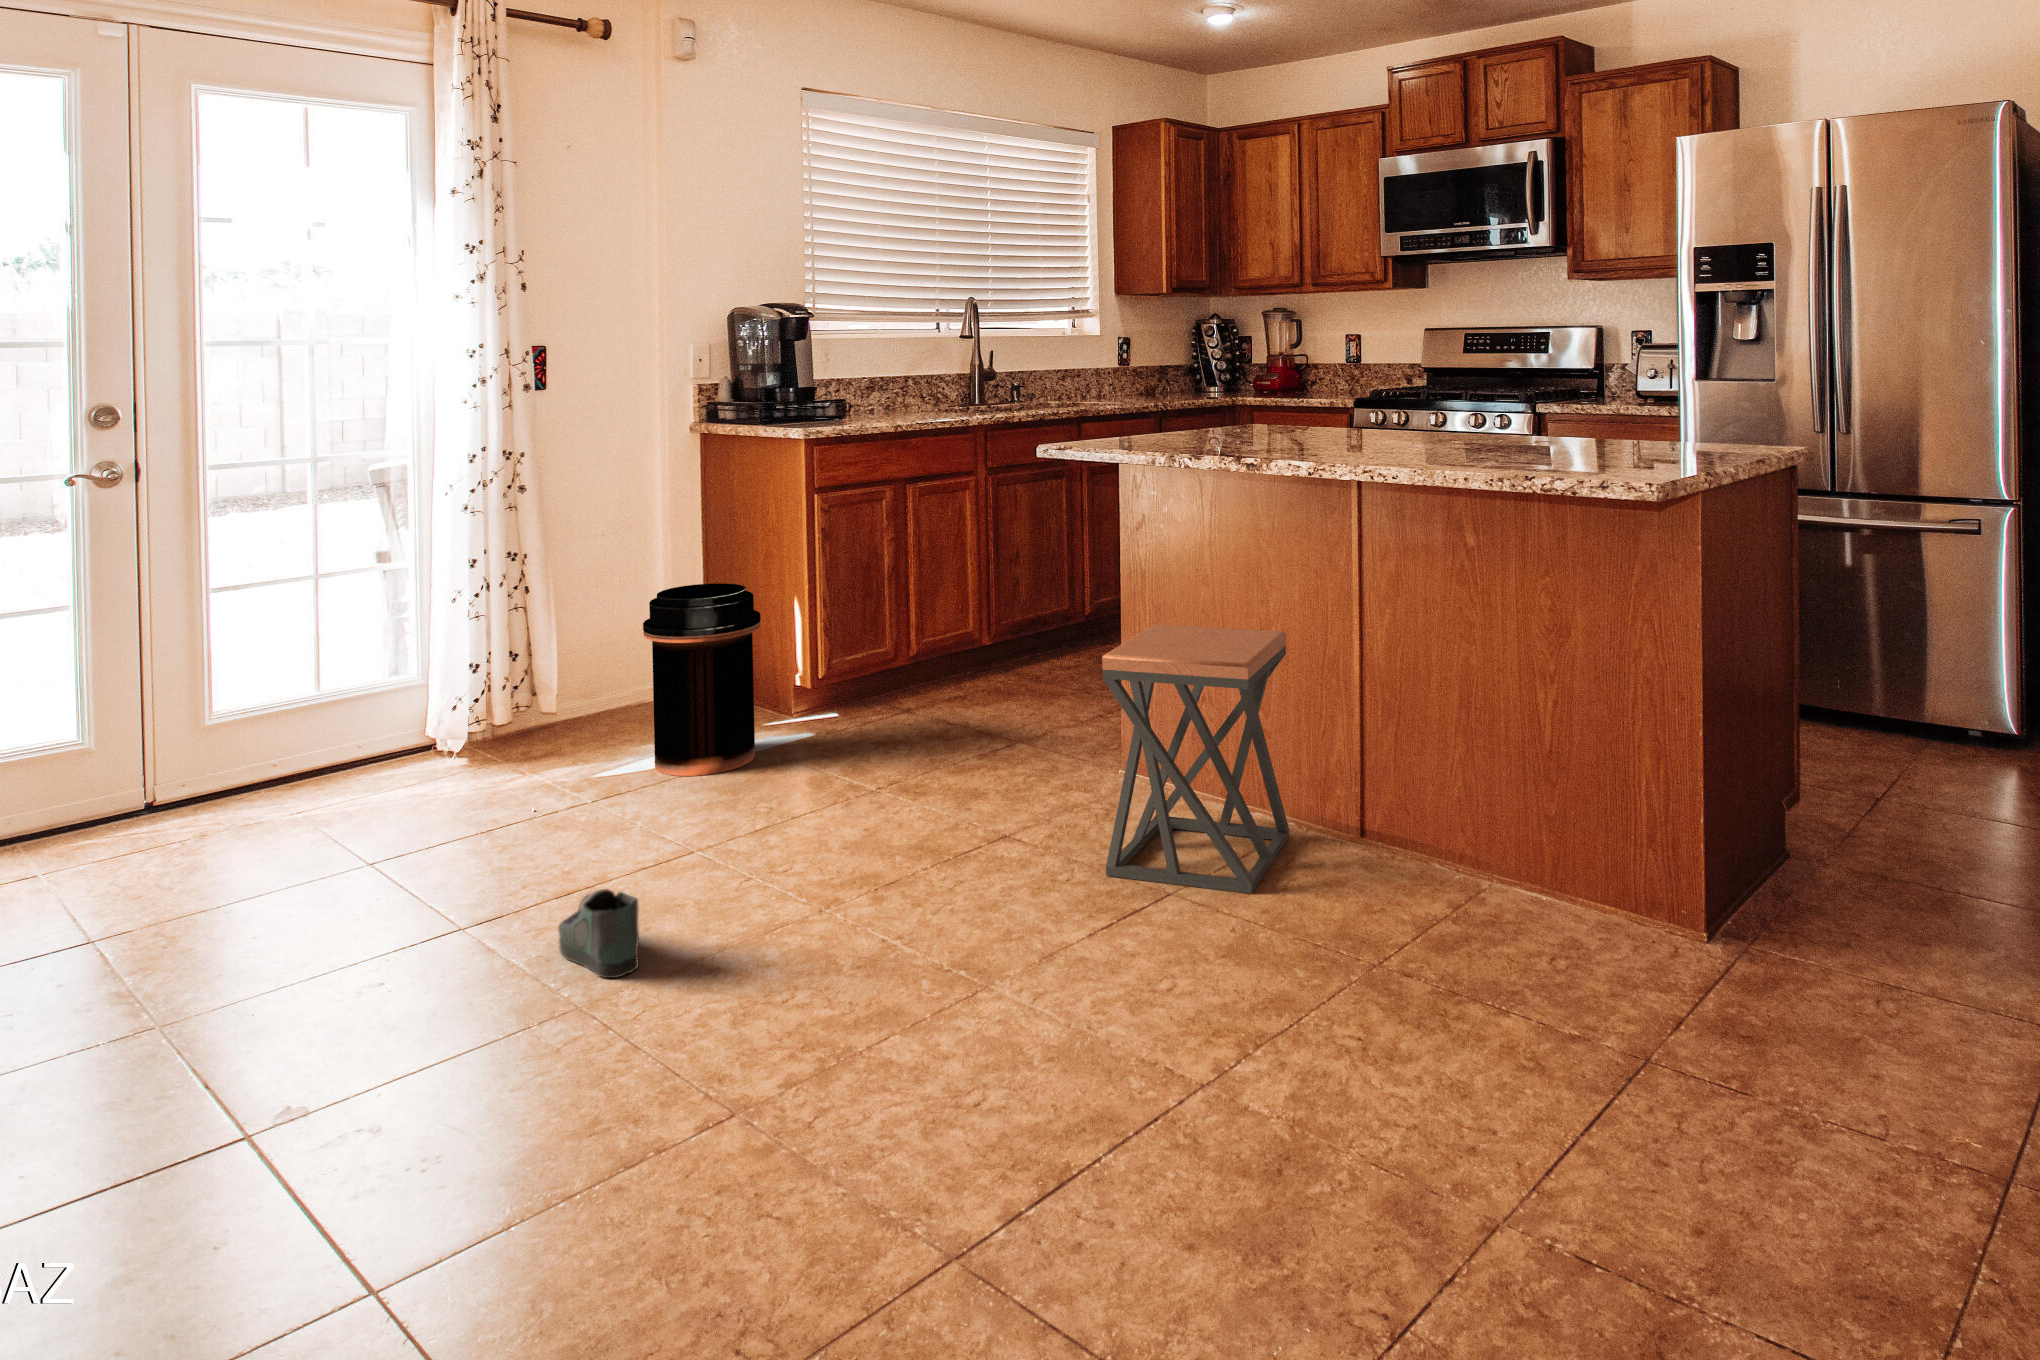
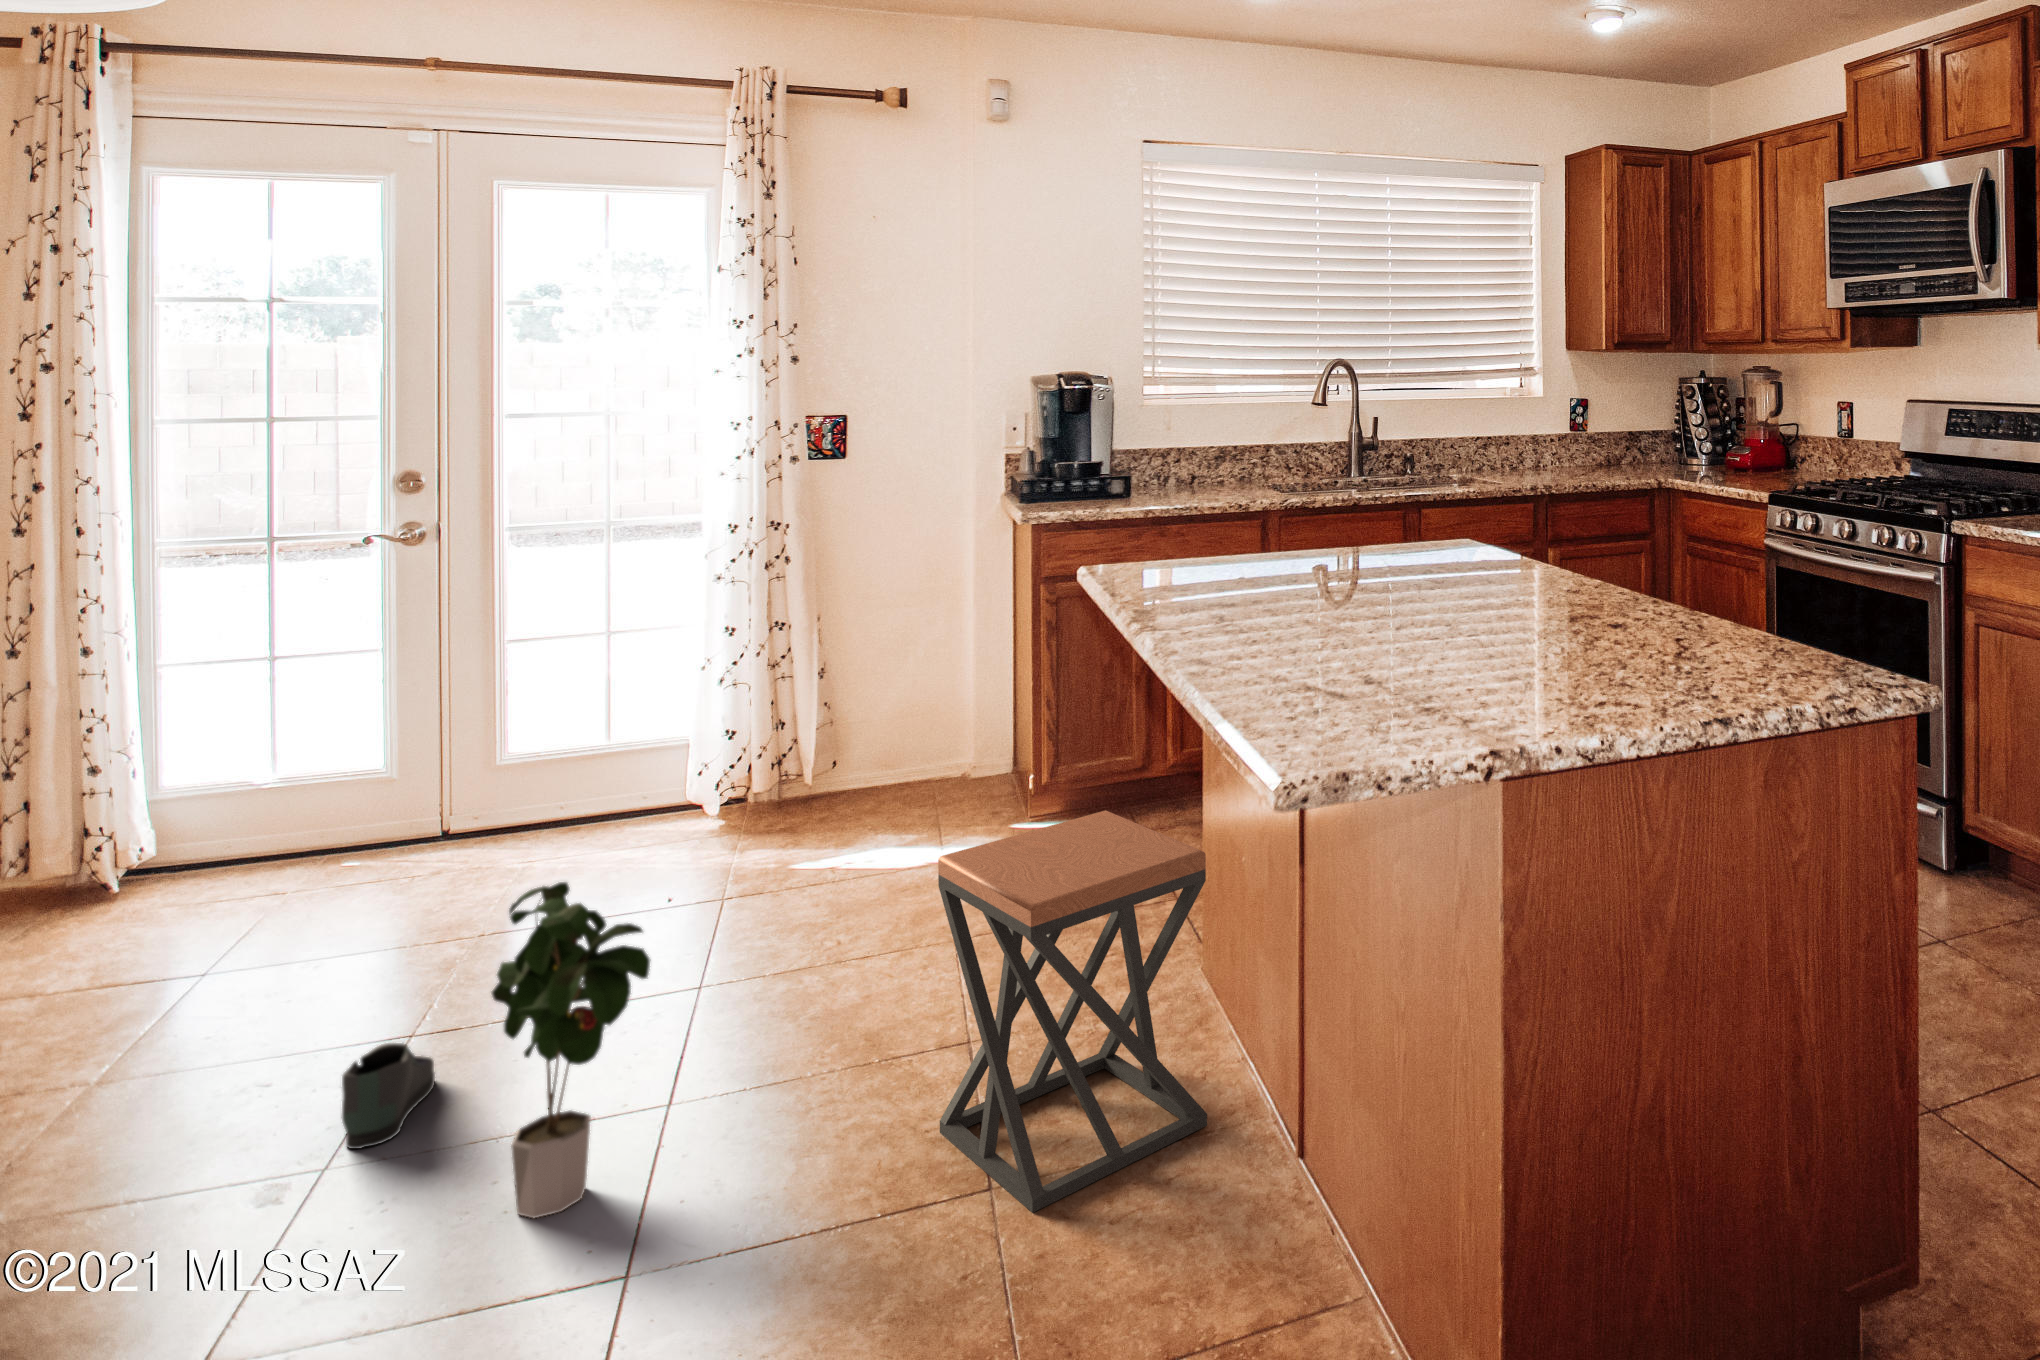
trash can: present [643,583,761,776] -> none [804,674,933,883]
potted plant: none [761,702,983,973] -> present [492,882,650,1218]

